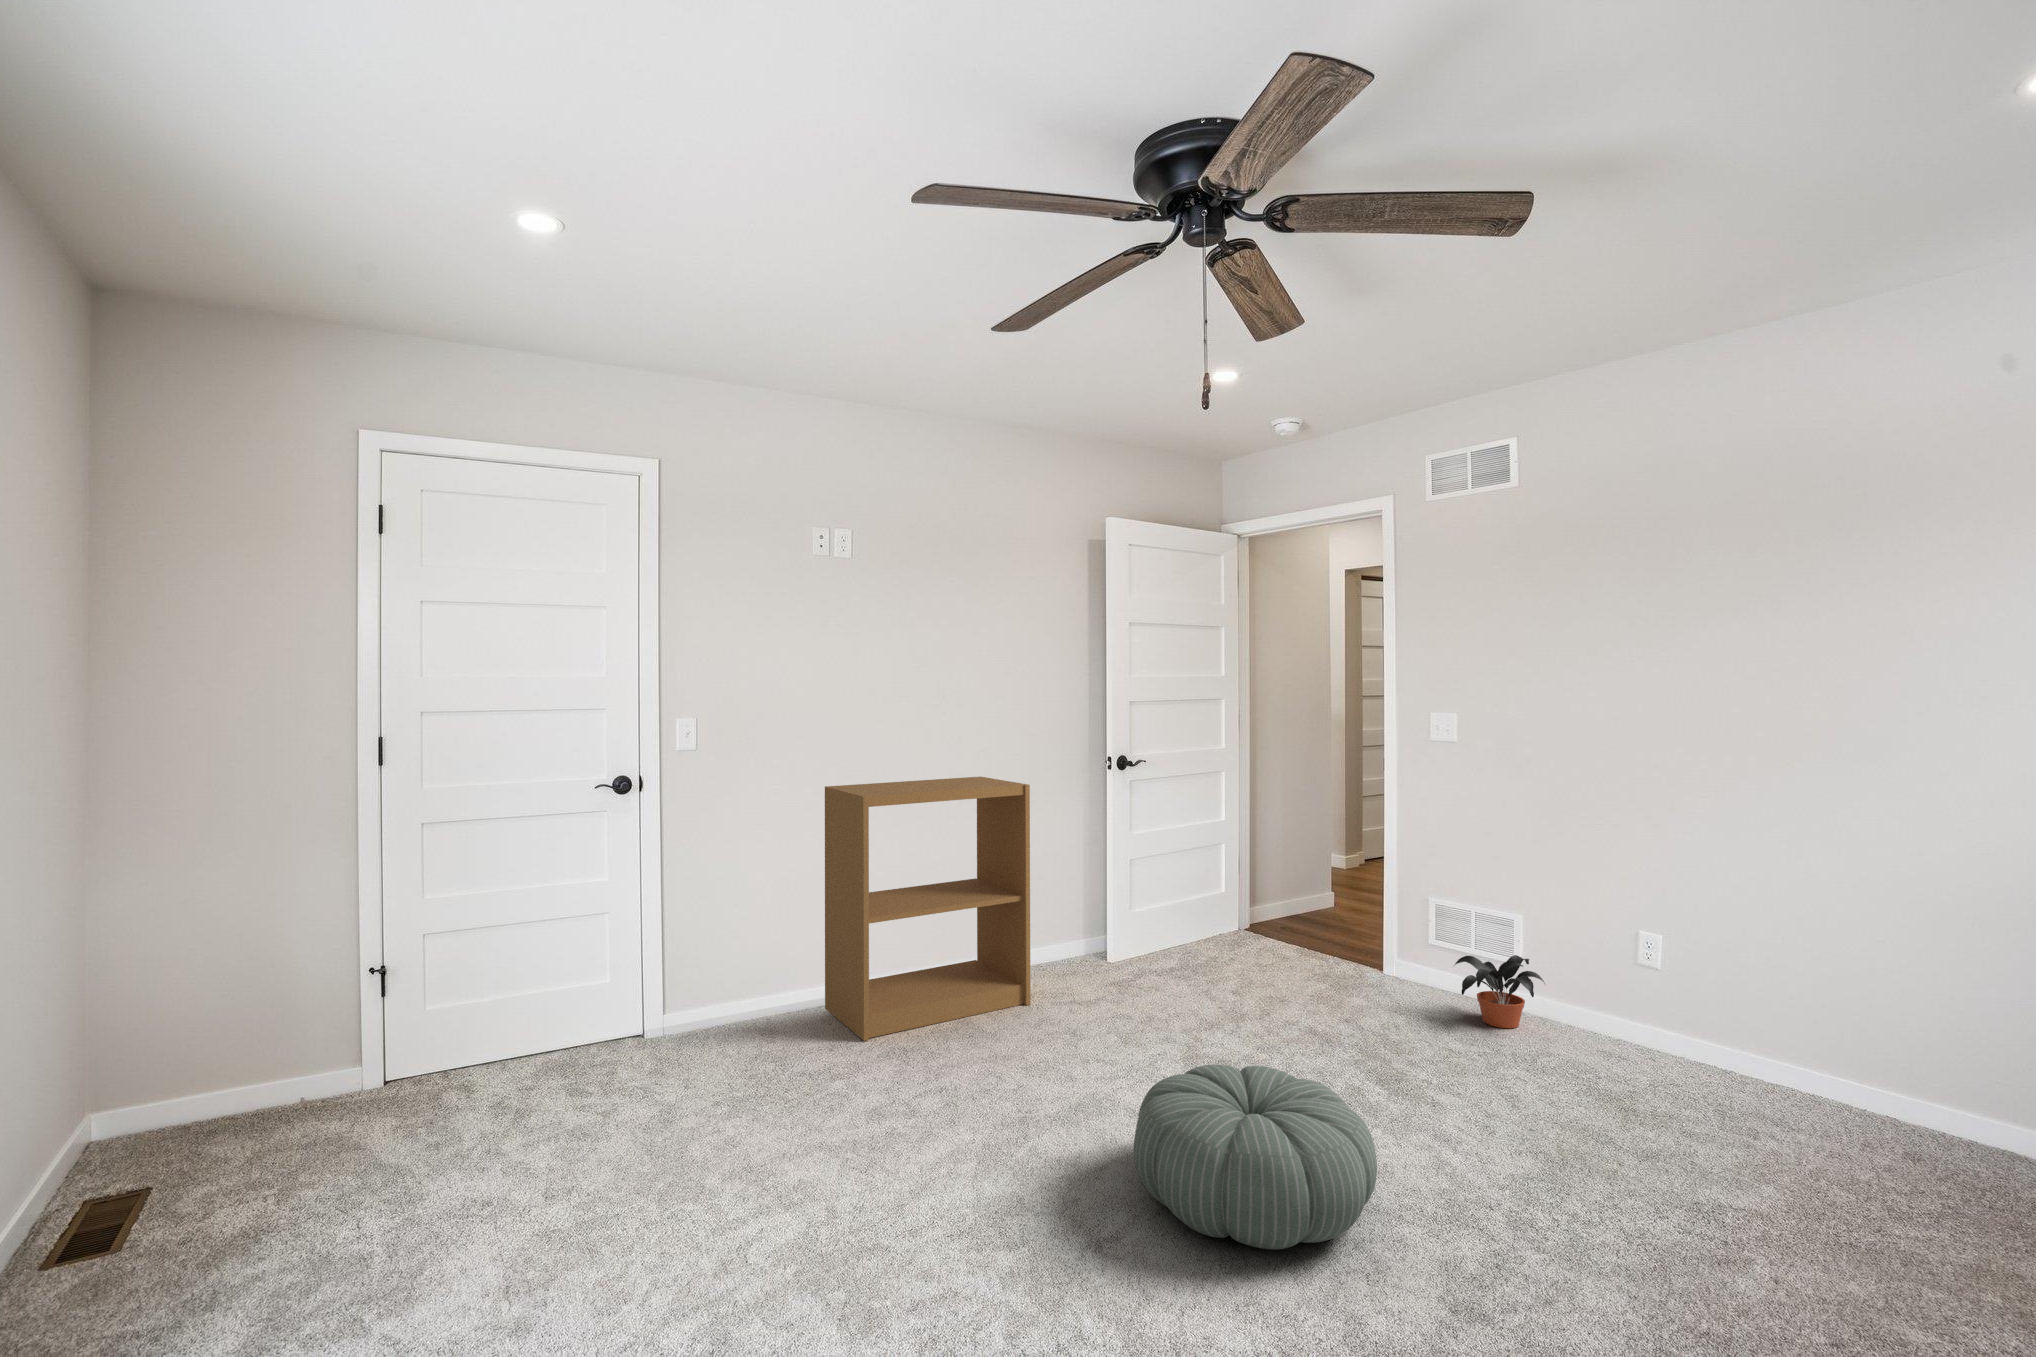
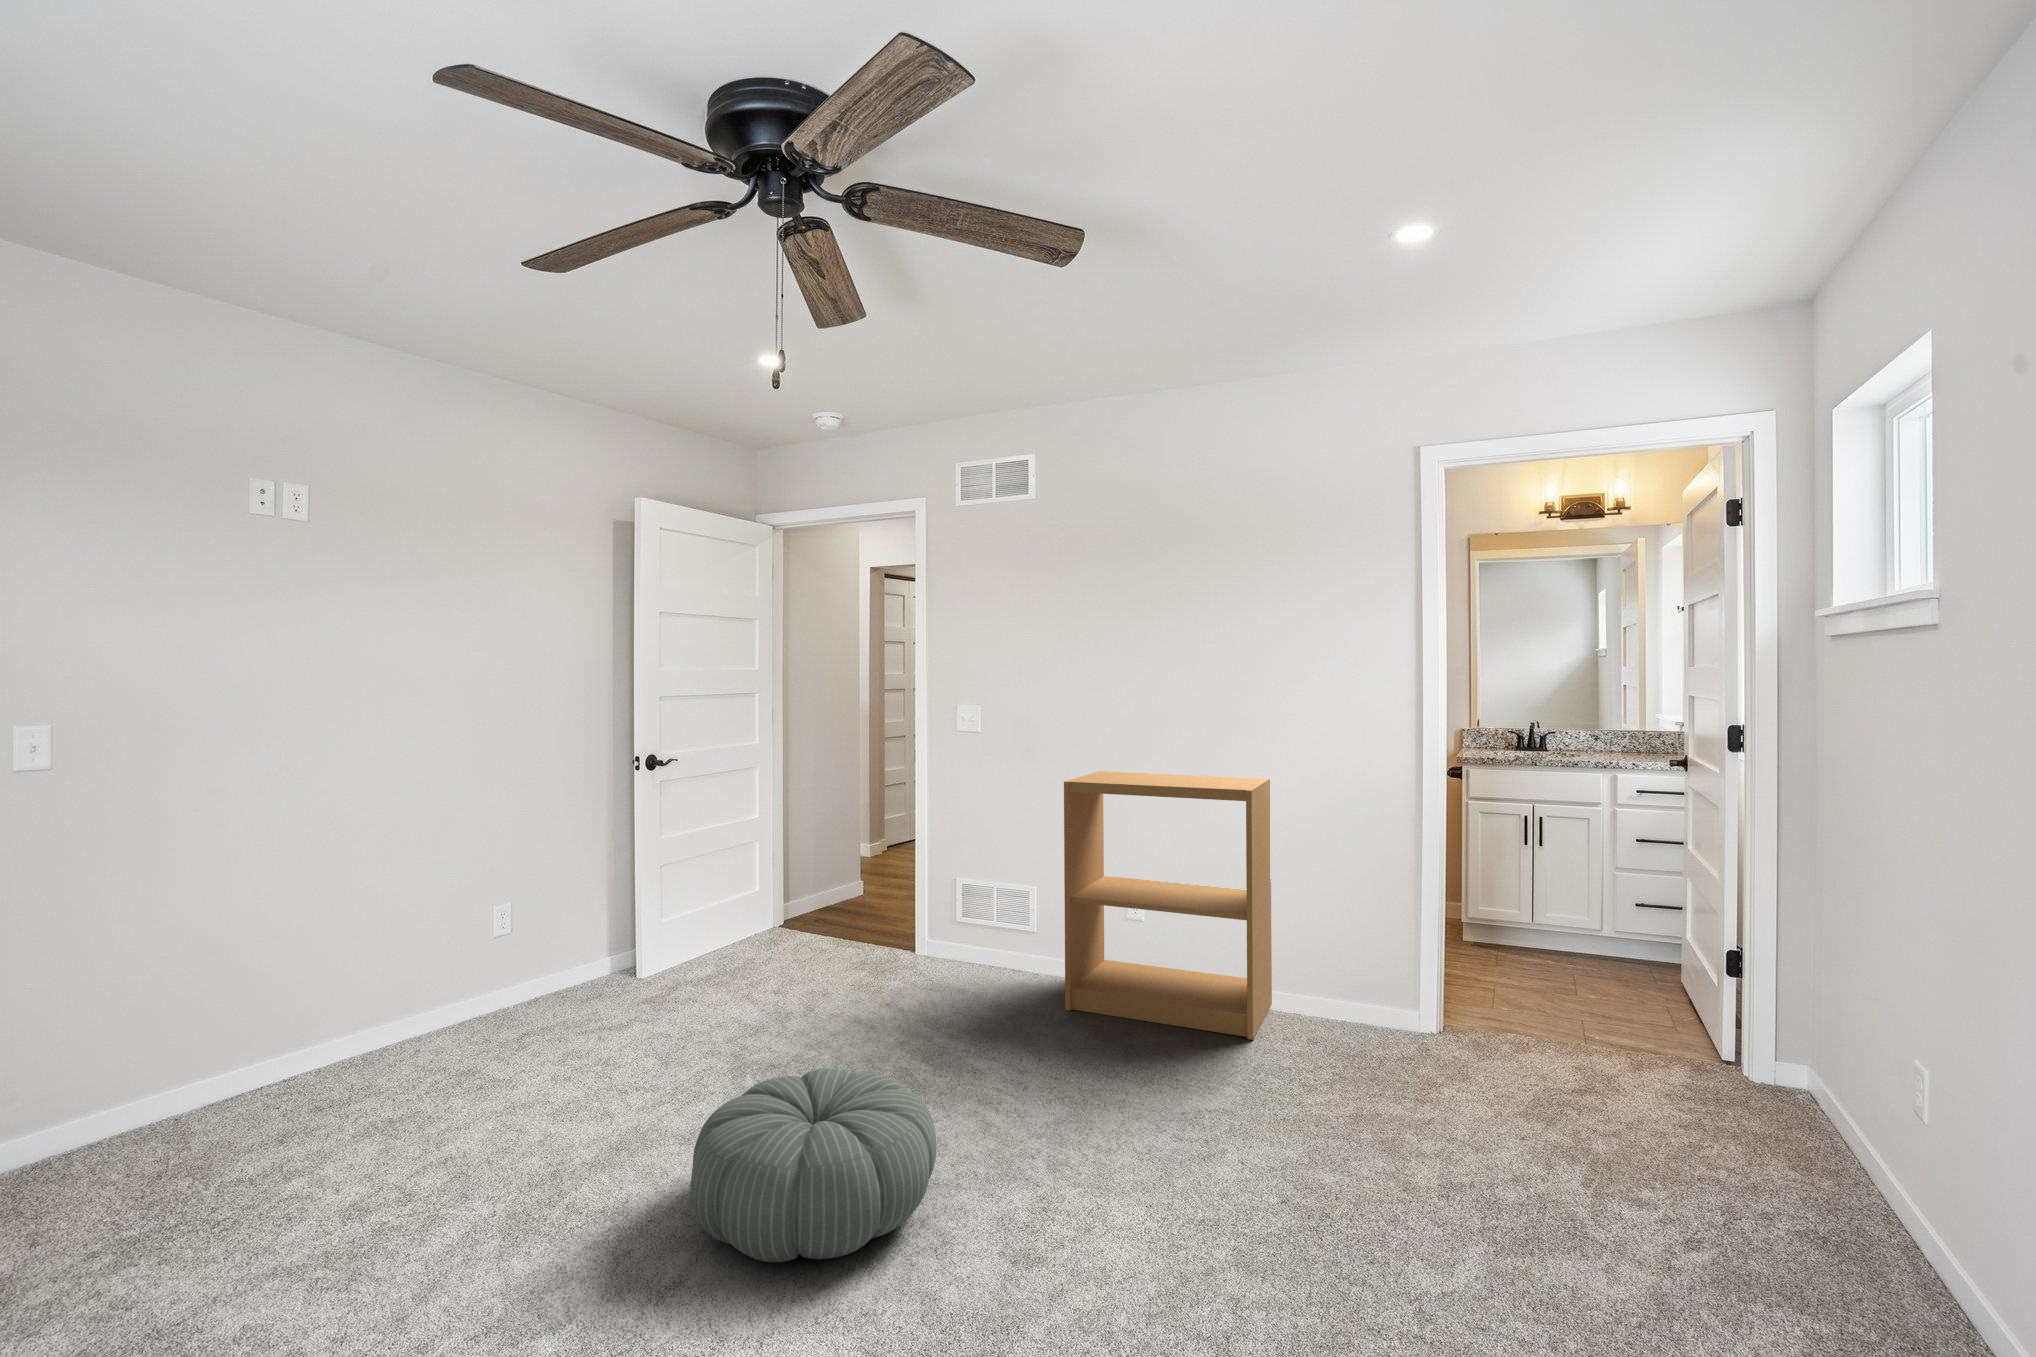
bookshelf: present [825,777,1031,1041] -> present [1064,771,1272,1040]
potted plant: present [1455,955,1544,1028] -> none [979,917,1052,984]

